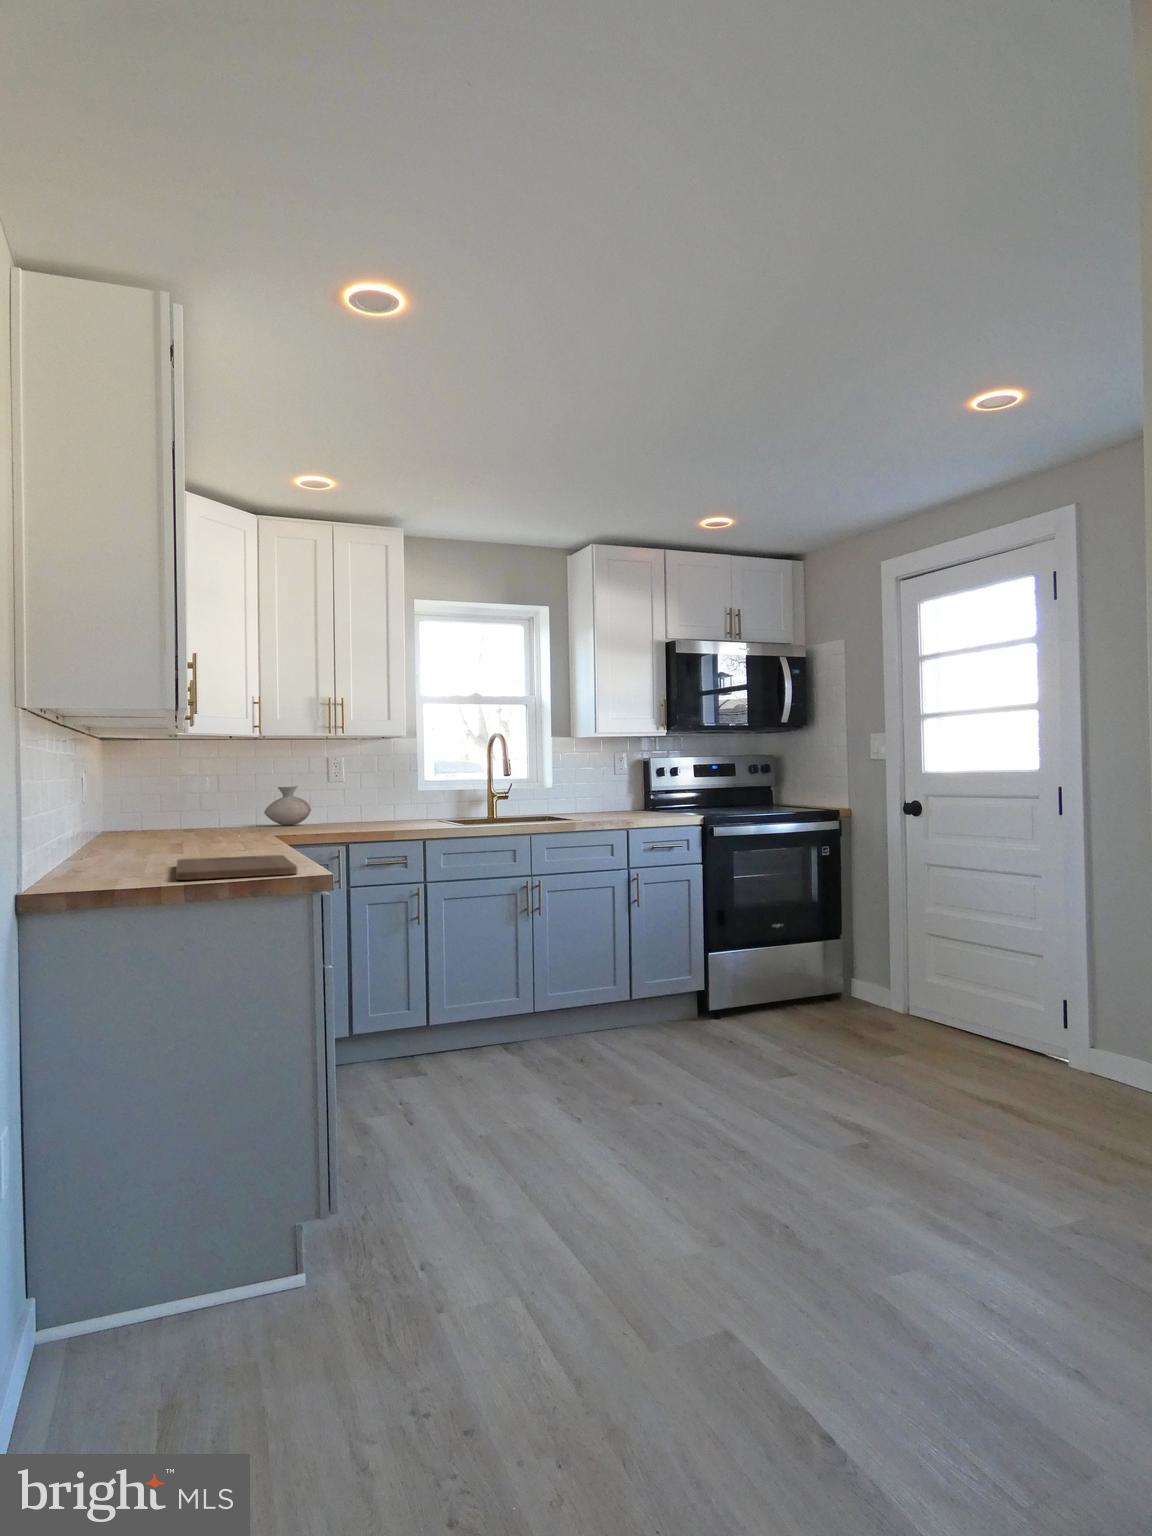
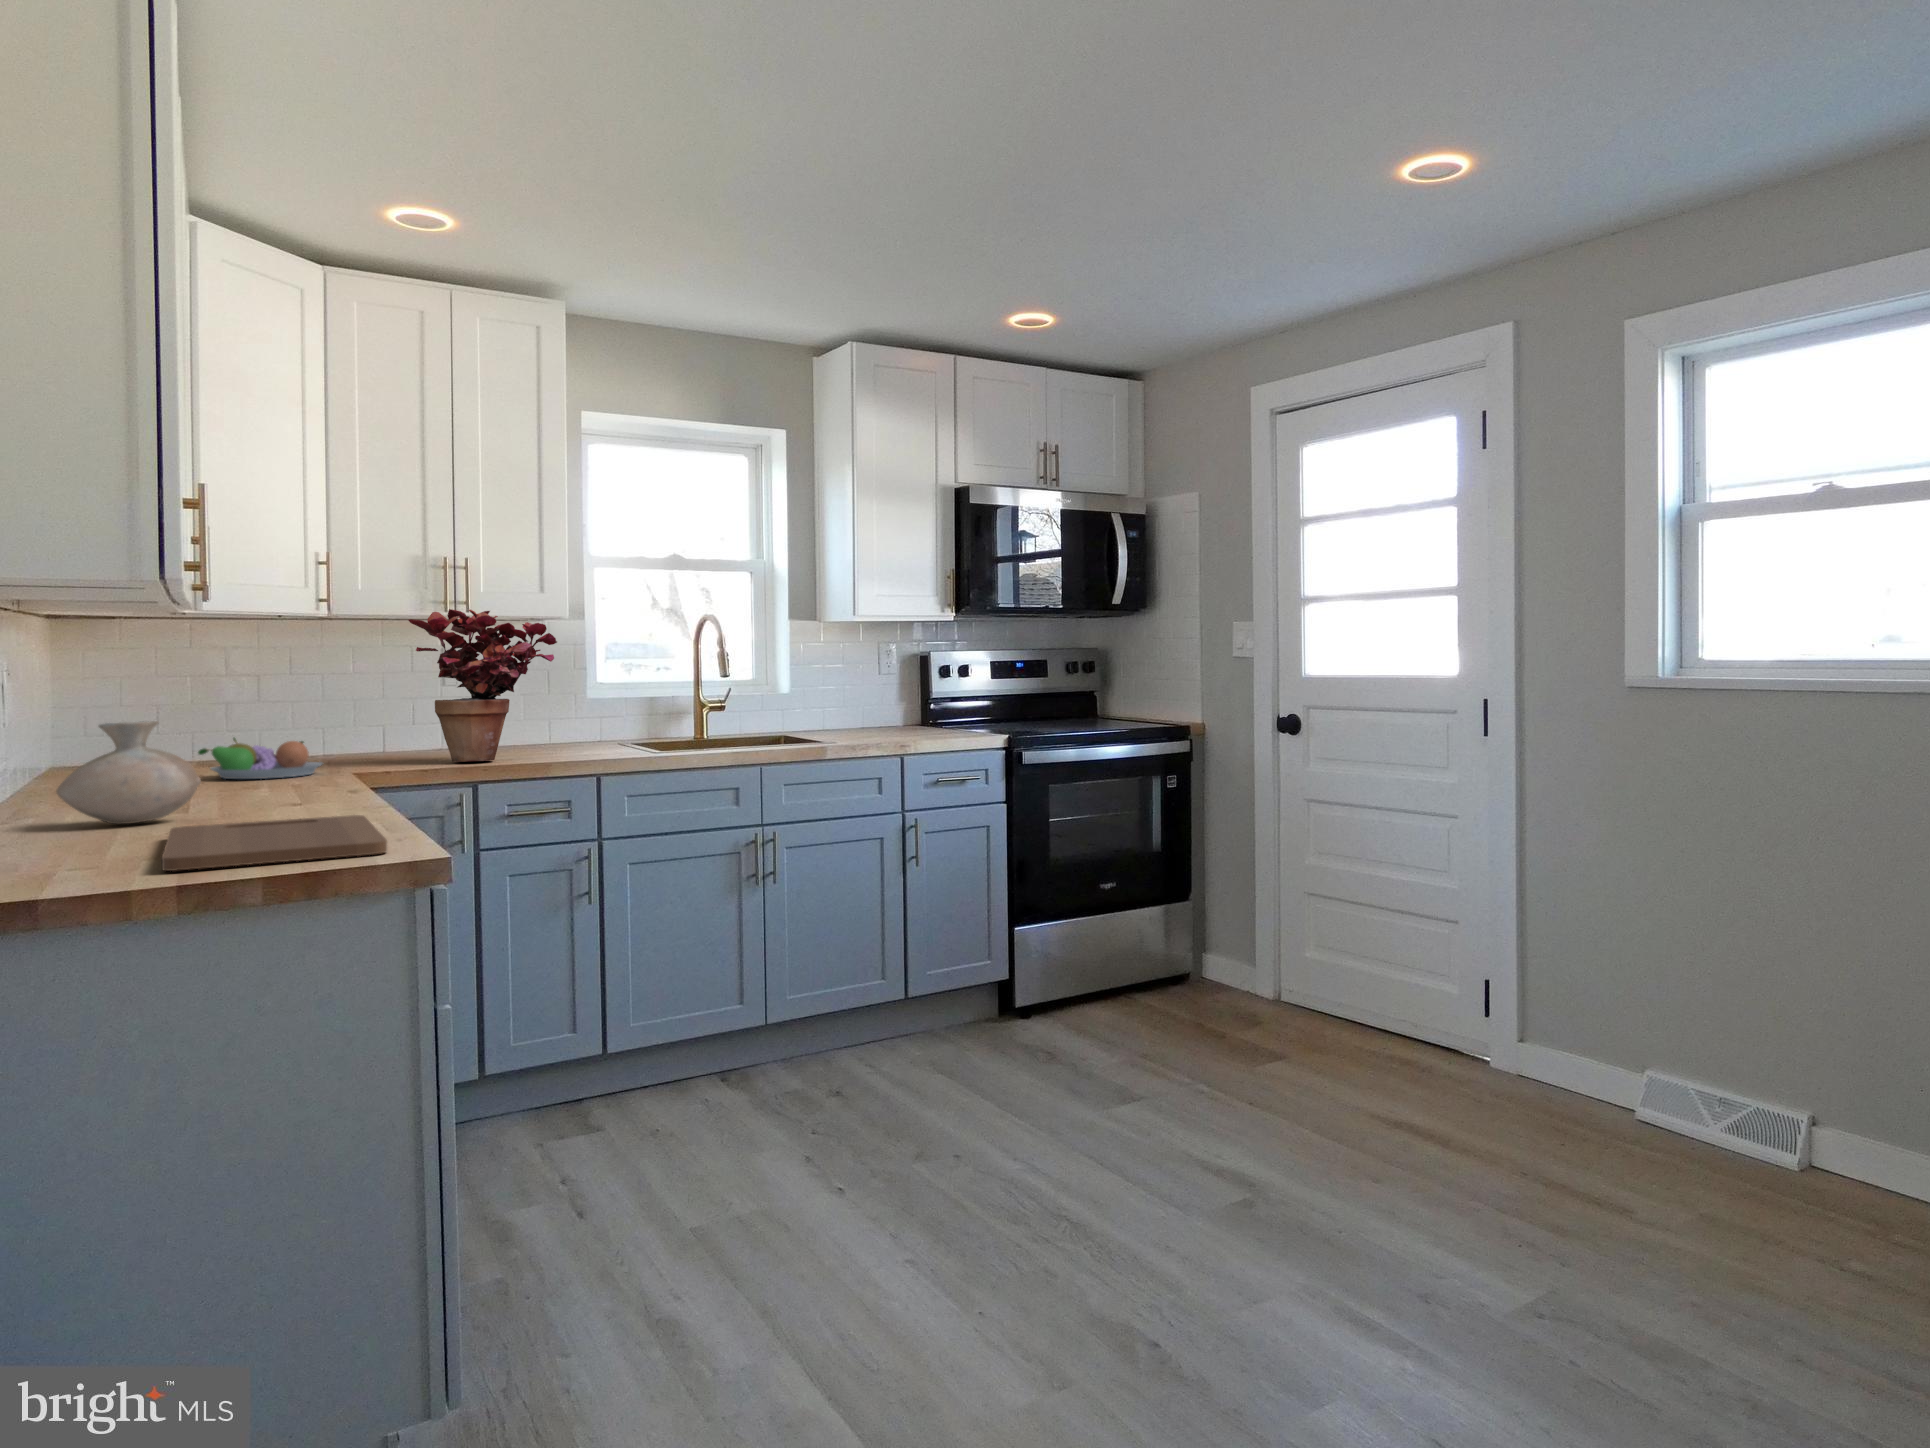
potted plant: none [307,731,399,830] -> present [408,609,557,762]
vase: present [264,786,311,825] -> present [56,721,201,824]
fruit bowl: none [185,812,257,838] -> present [198,738,322,779]

